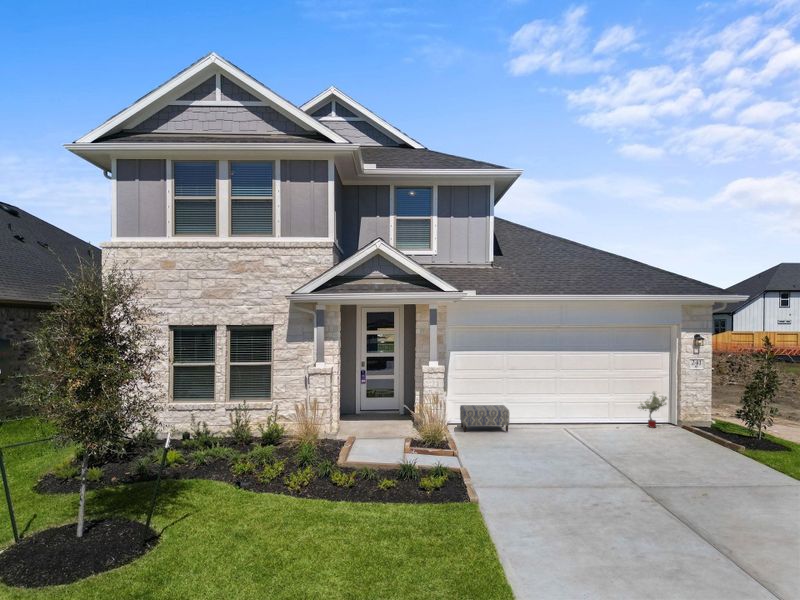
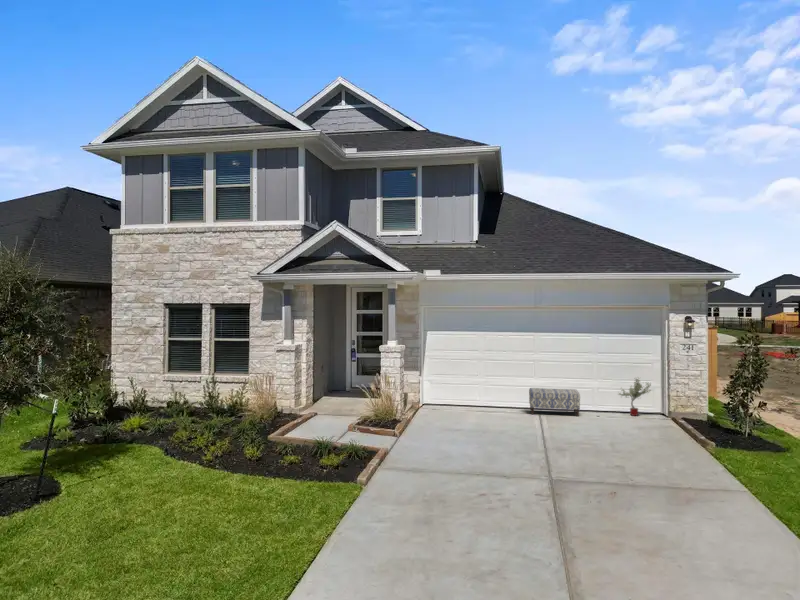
bench: present [460,405,510,432] -> present [529,388,580,416]

